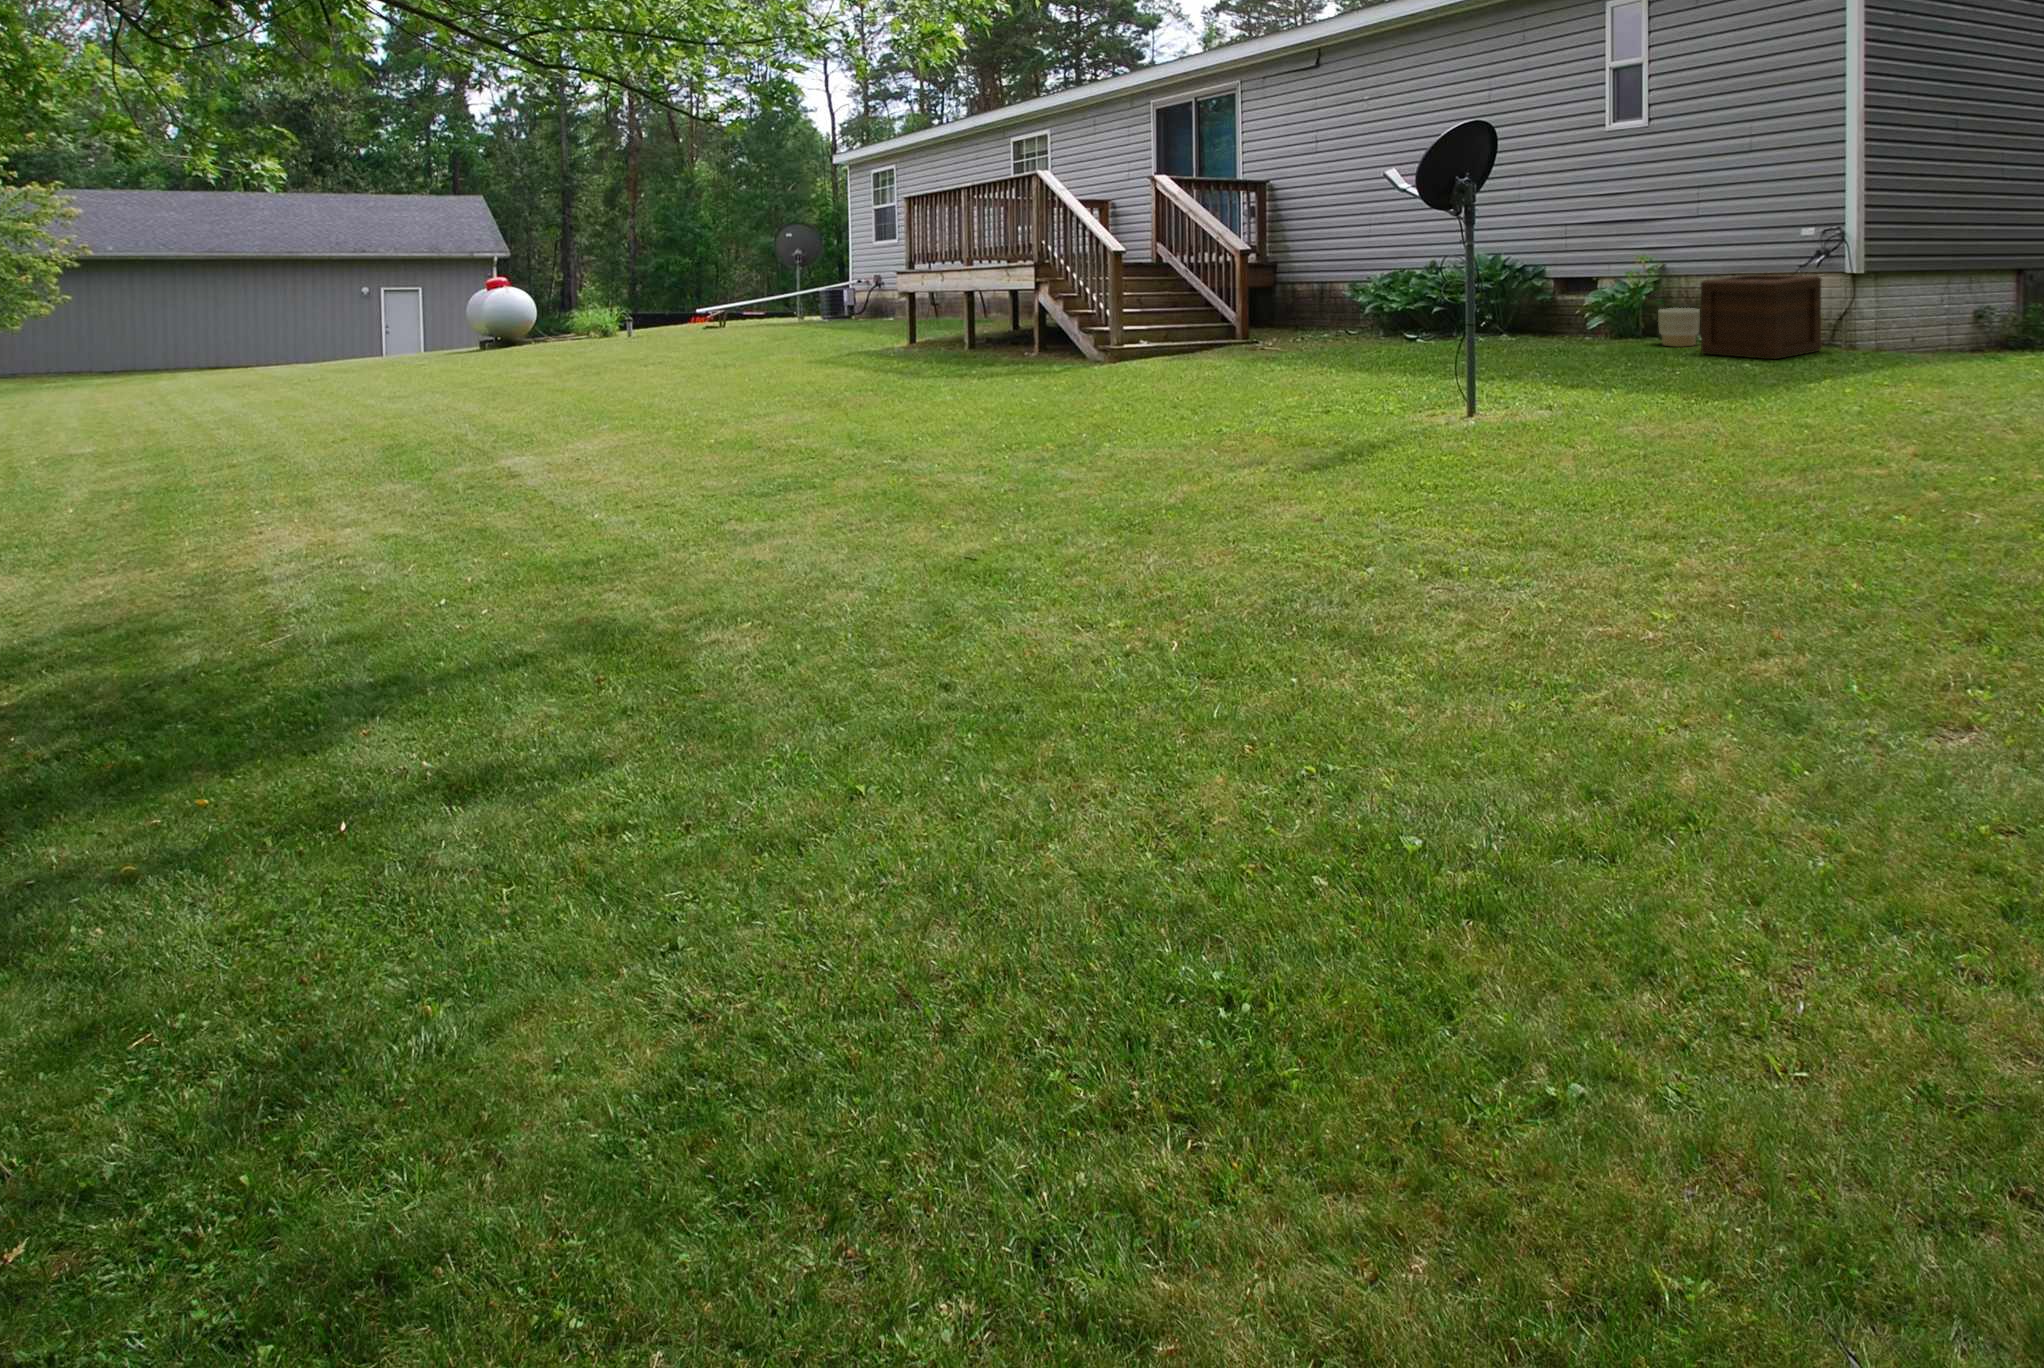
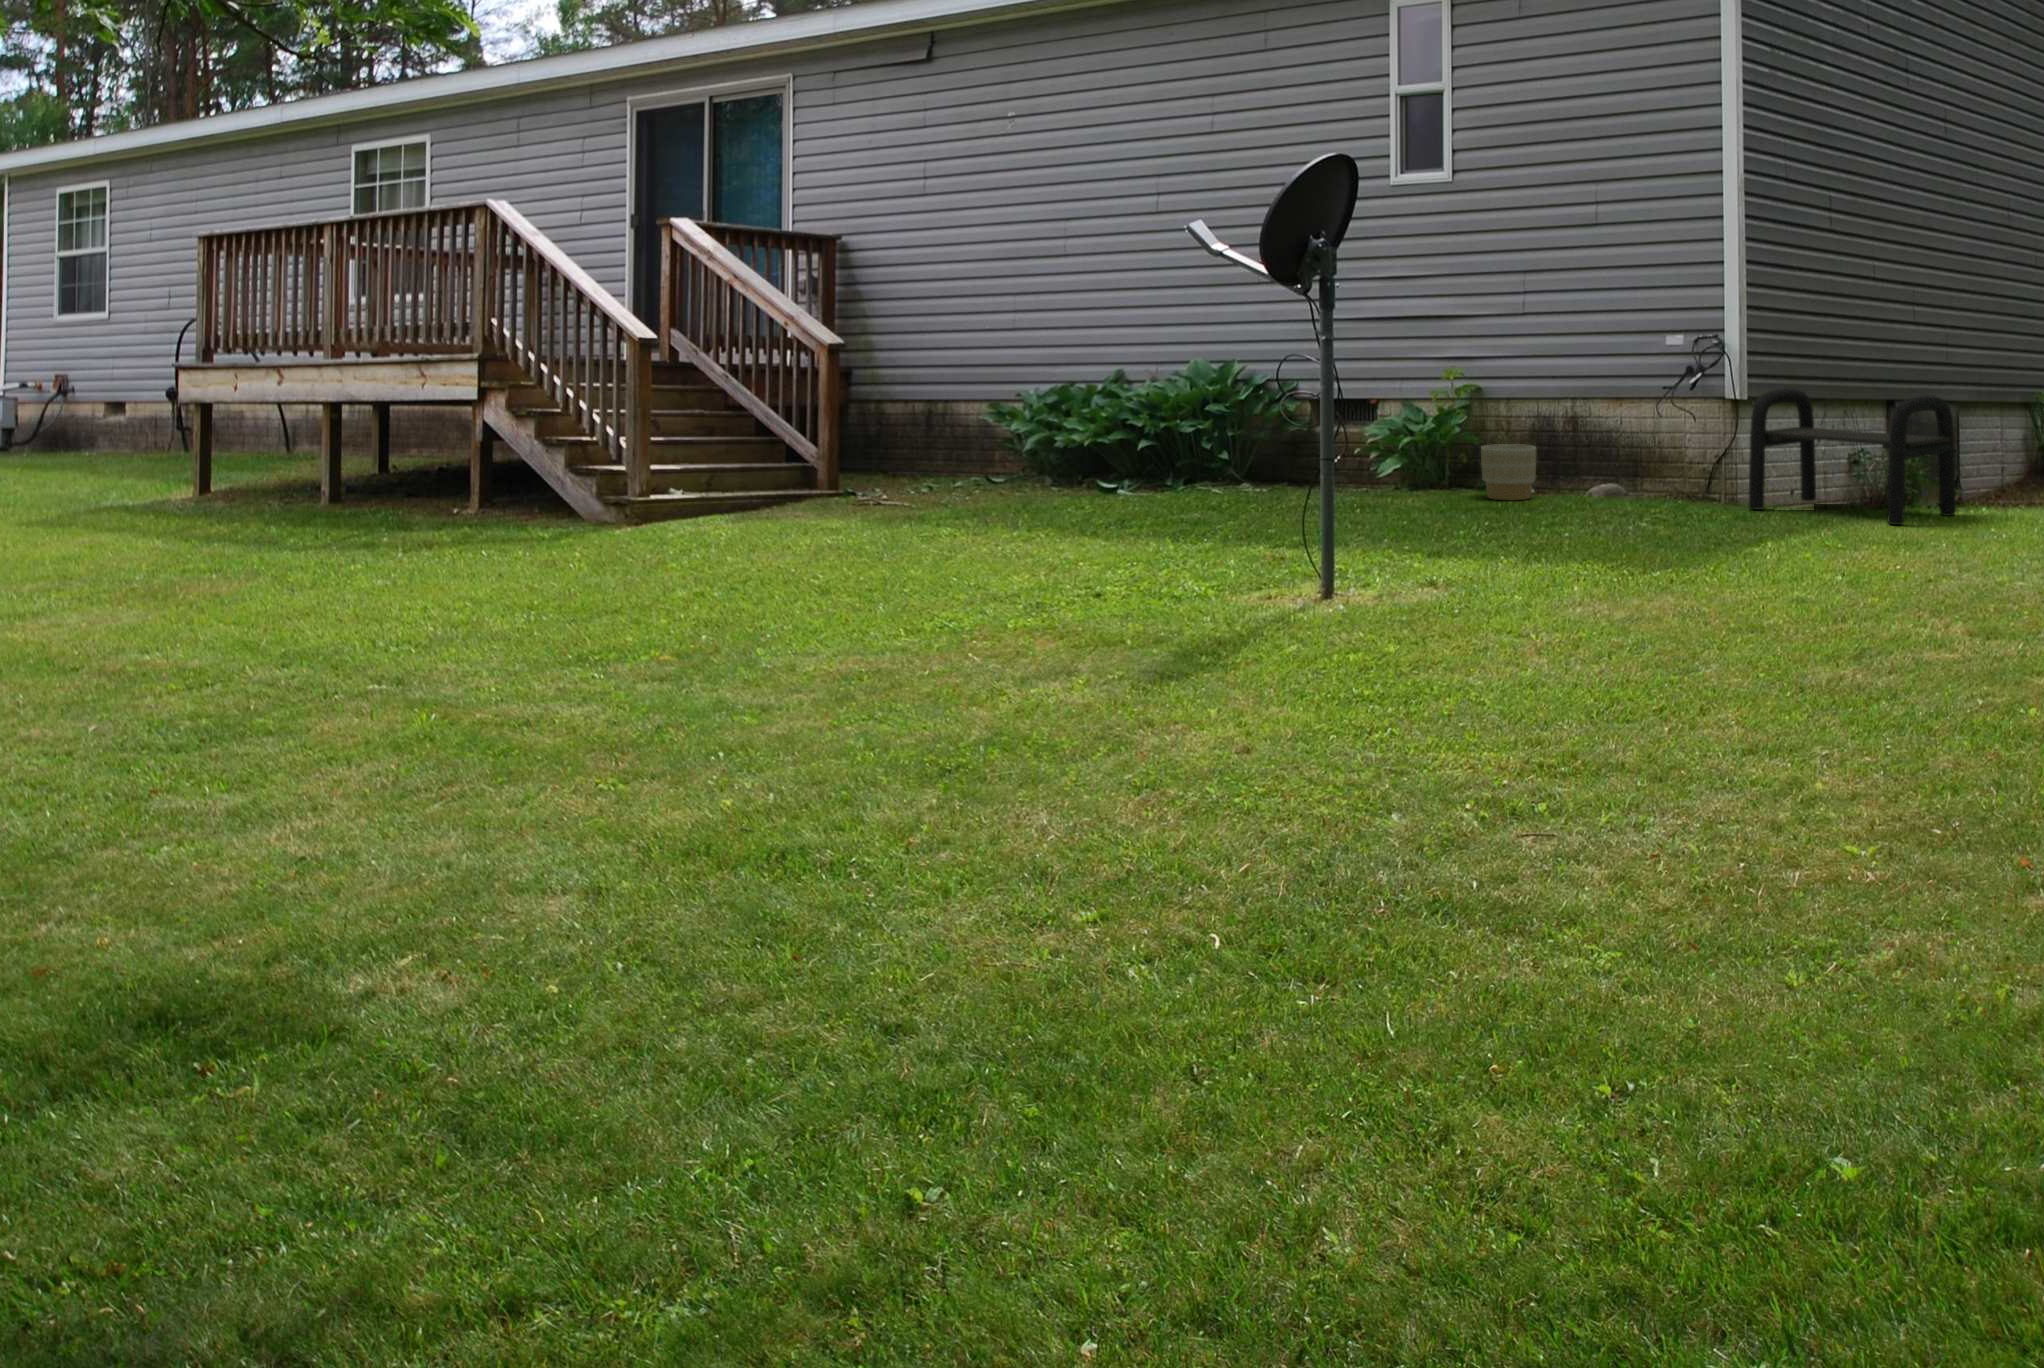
bench: none [1856,266,2029,365] -> present [1749,388,1956,525]
wooden crate: present [1701,275,1821,359] -> none [1554,397,1702,519]

